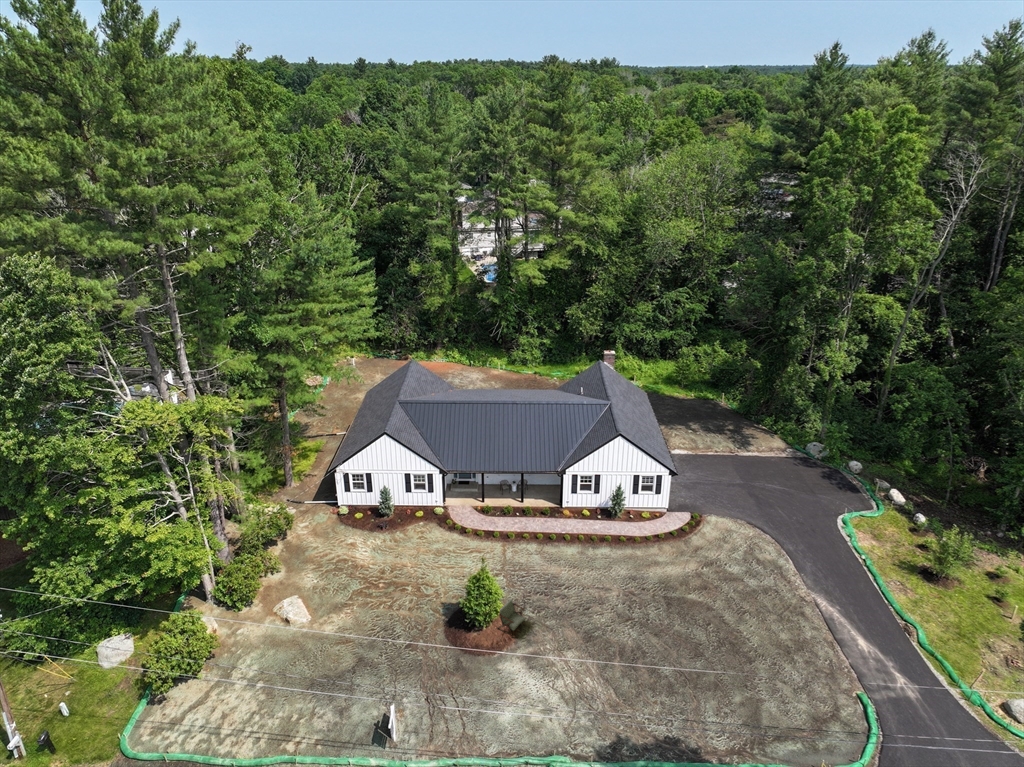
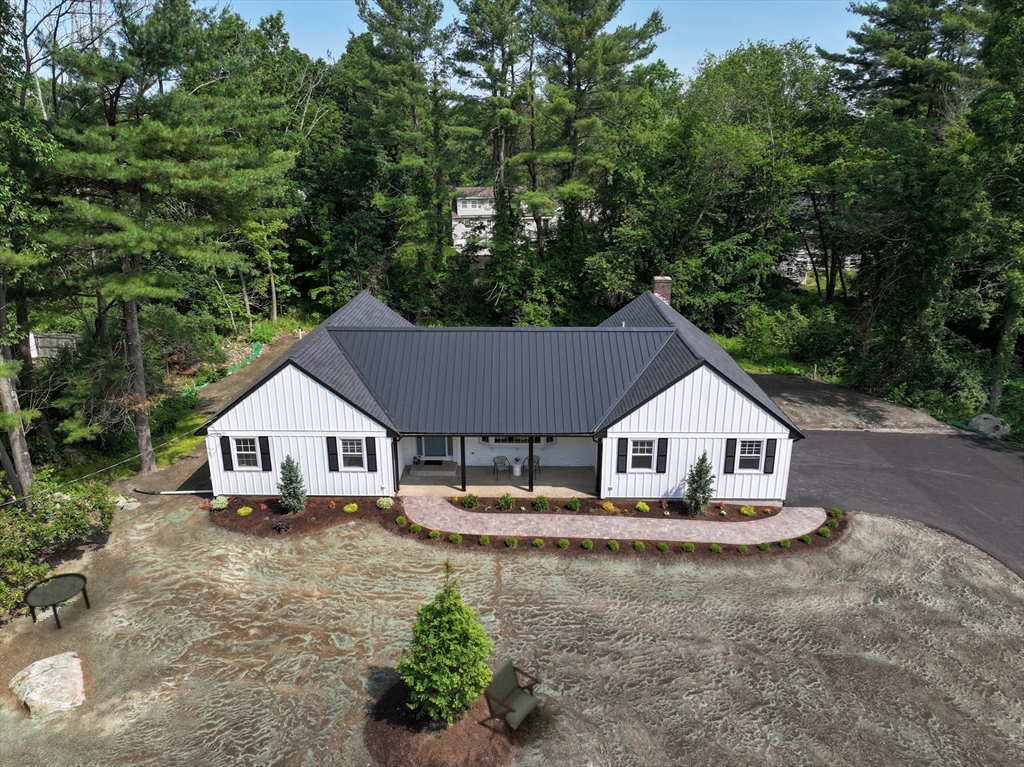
round table: none [265,555,295,585] -> present [23,573,90,629]

